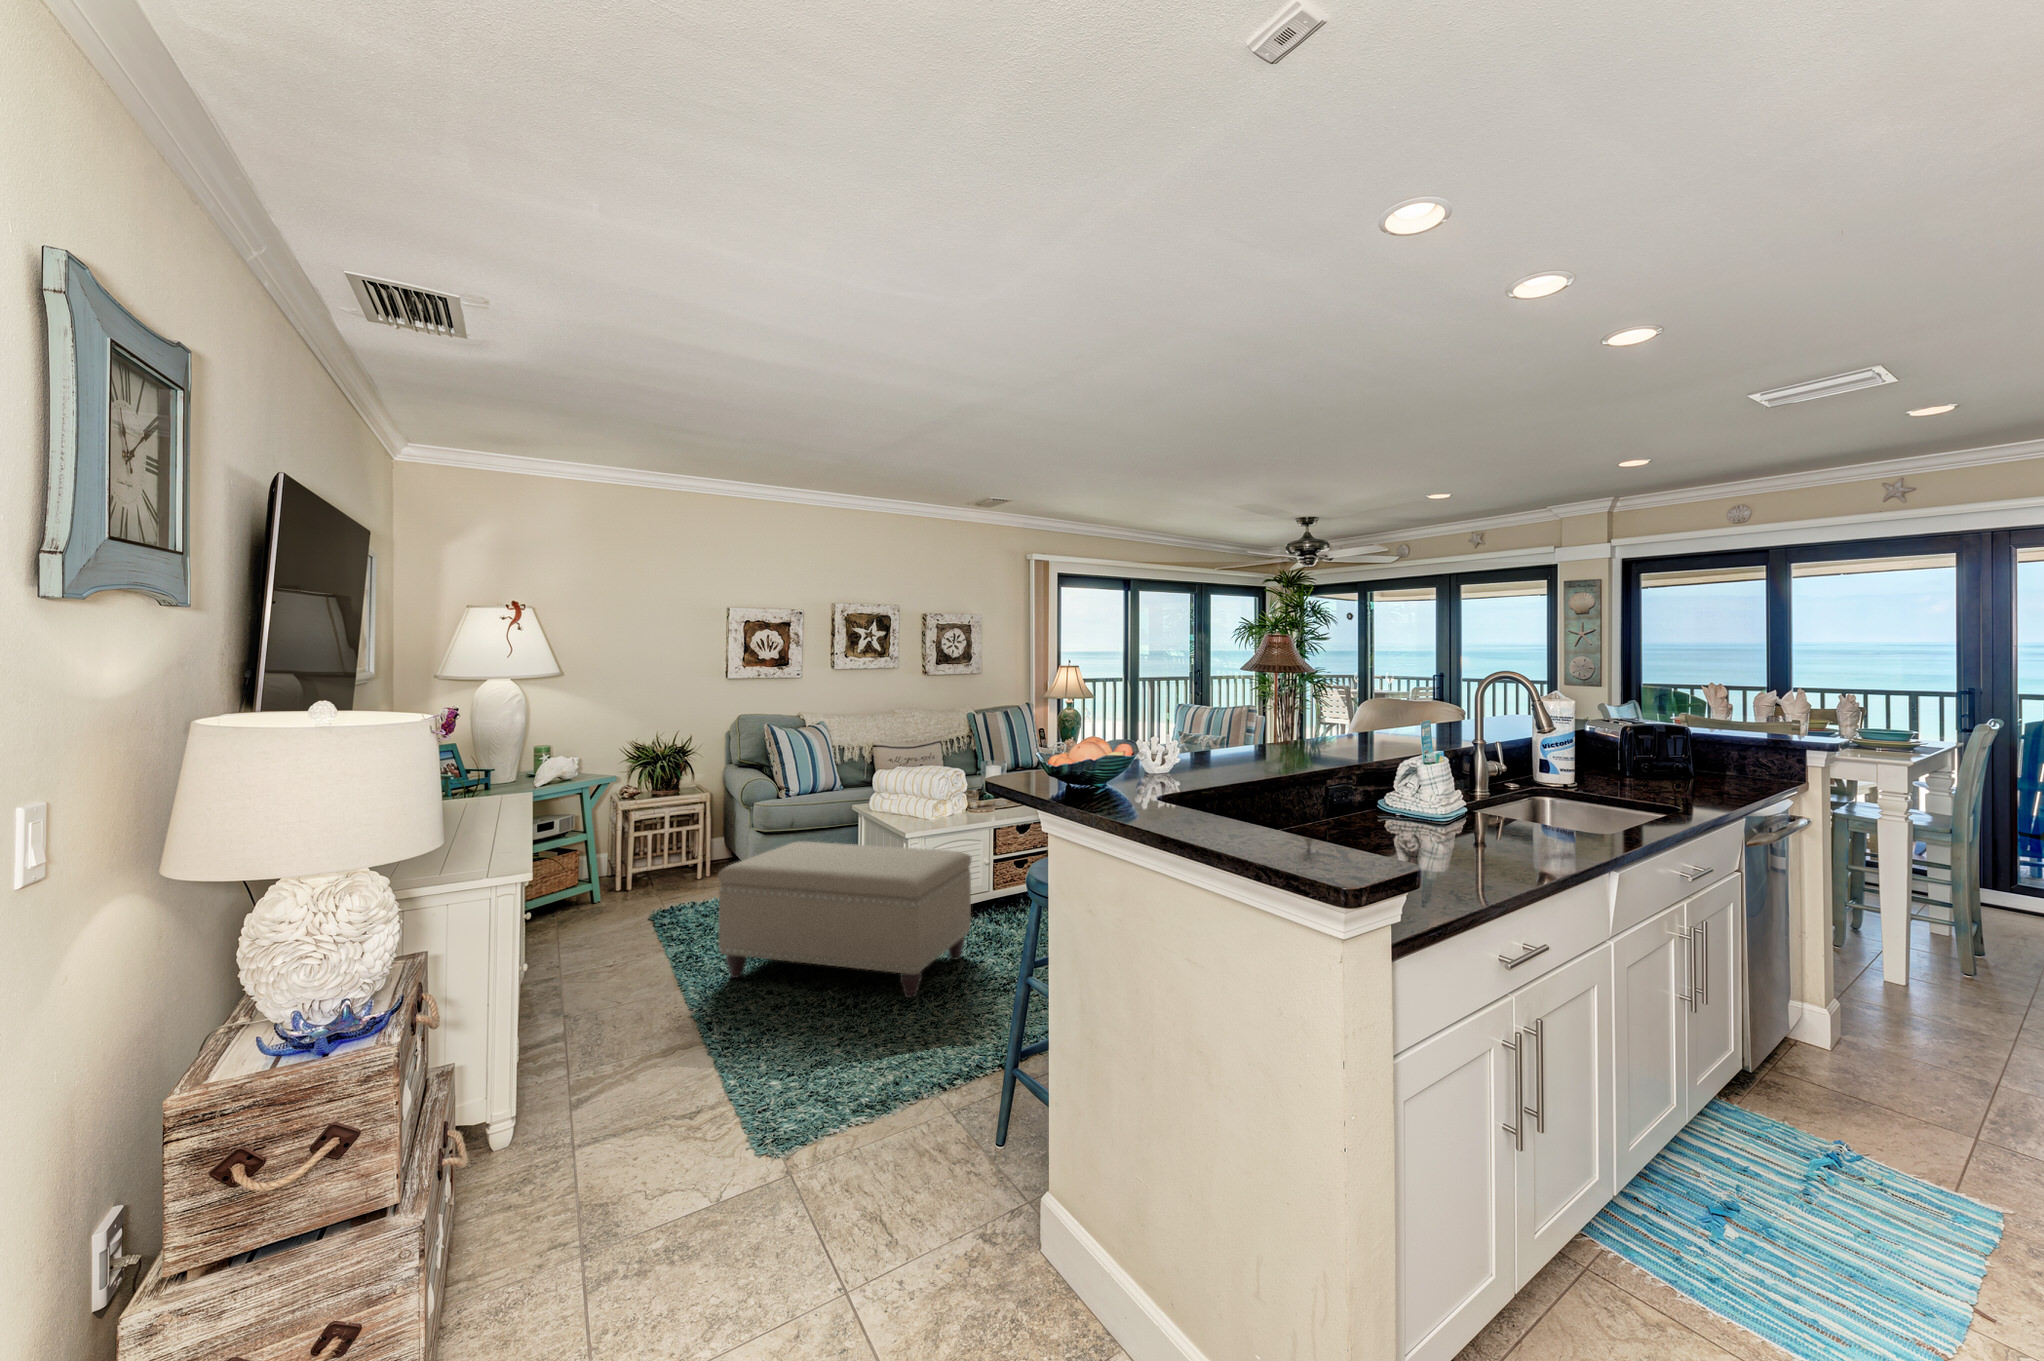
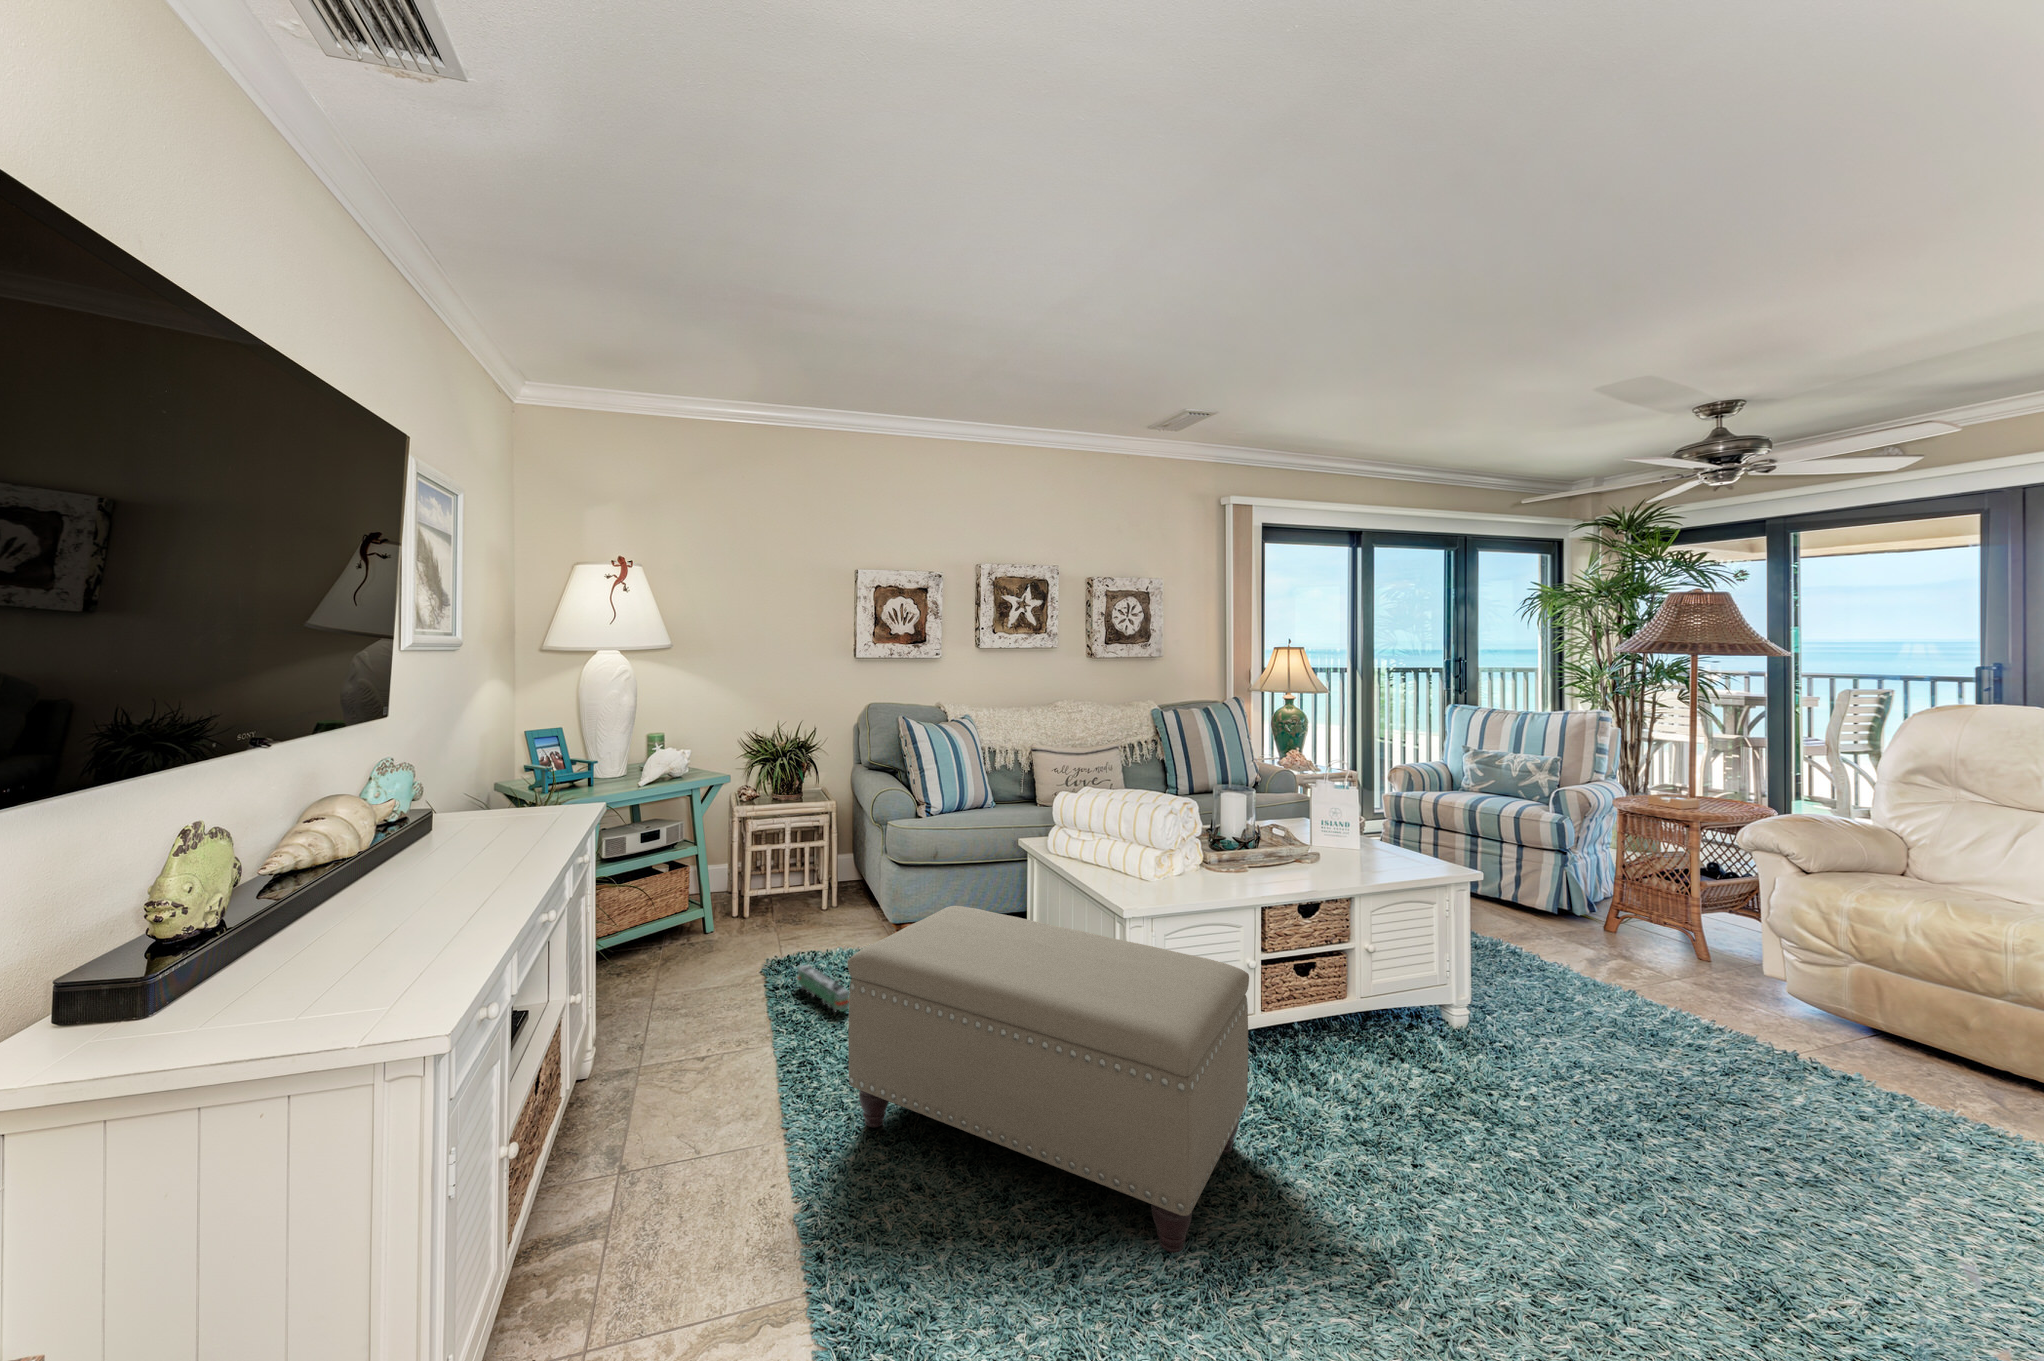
toy train: none [678,905,721,932] -> present [797,965,850,1012]

